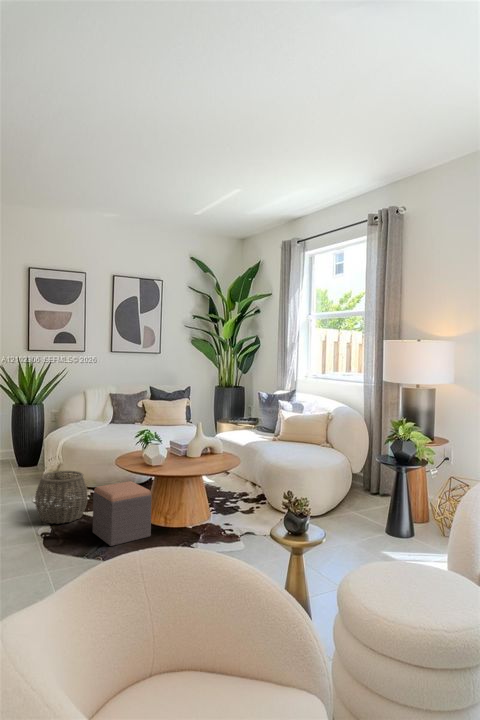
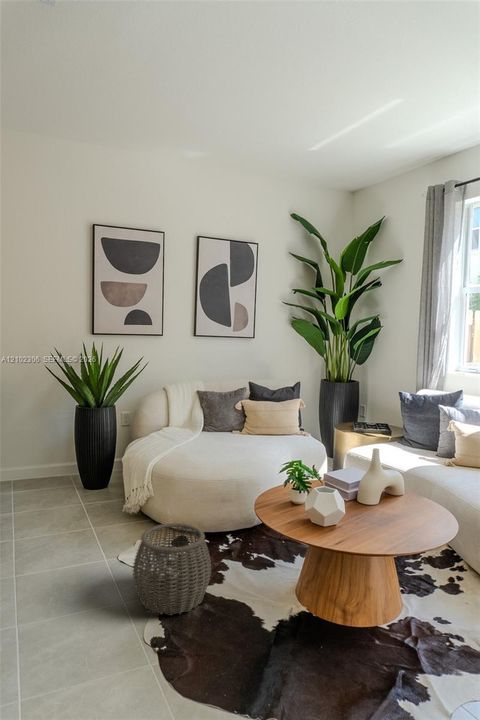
footstool: present [93,481,151,546] -> none [234,554,334,681]

